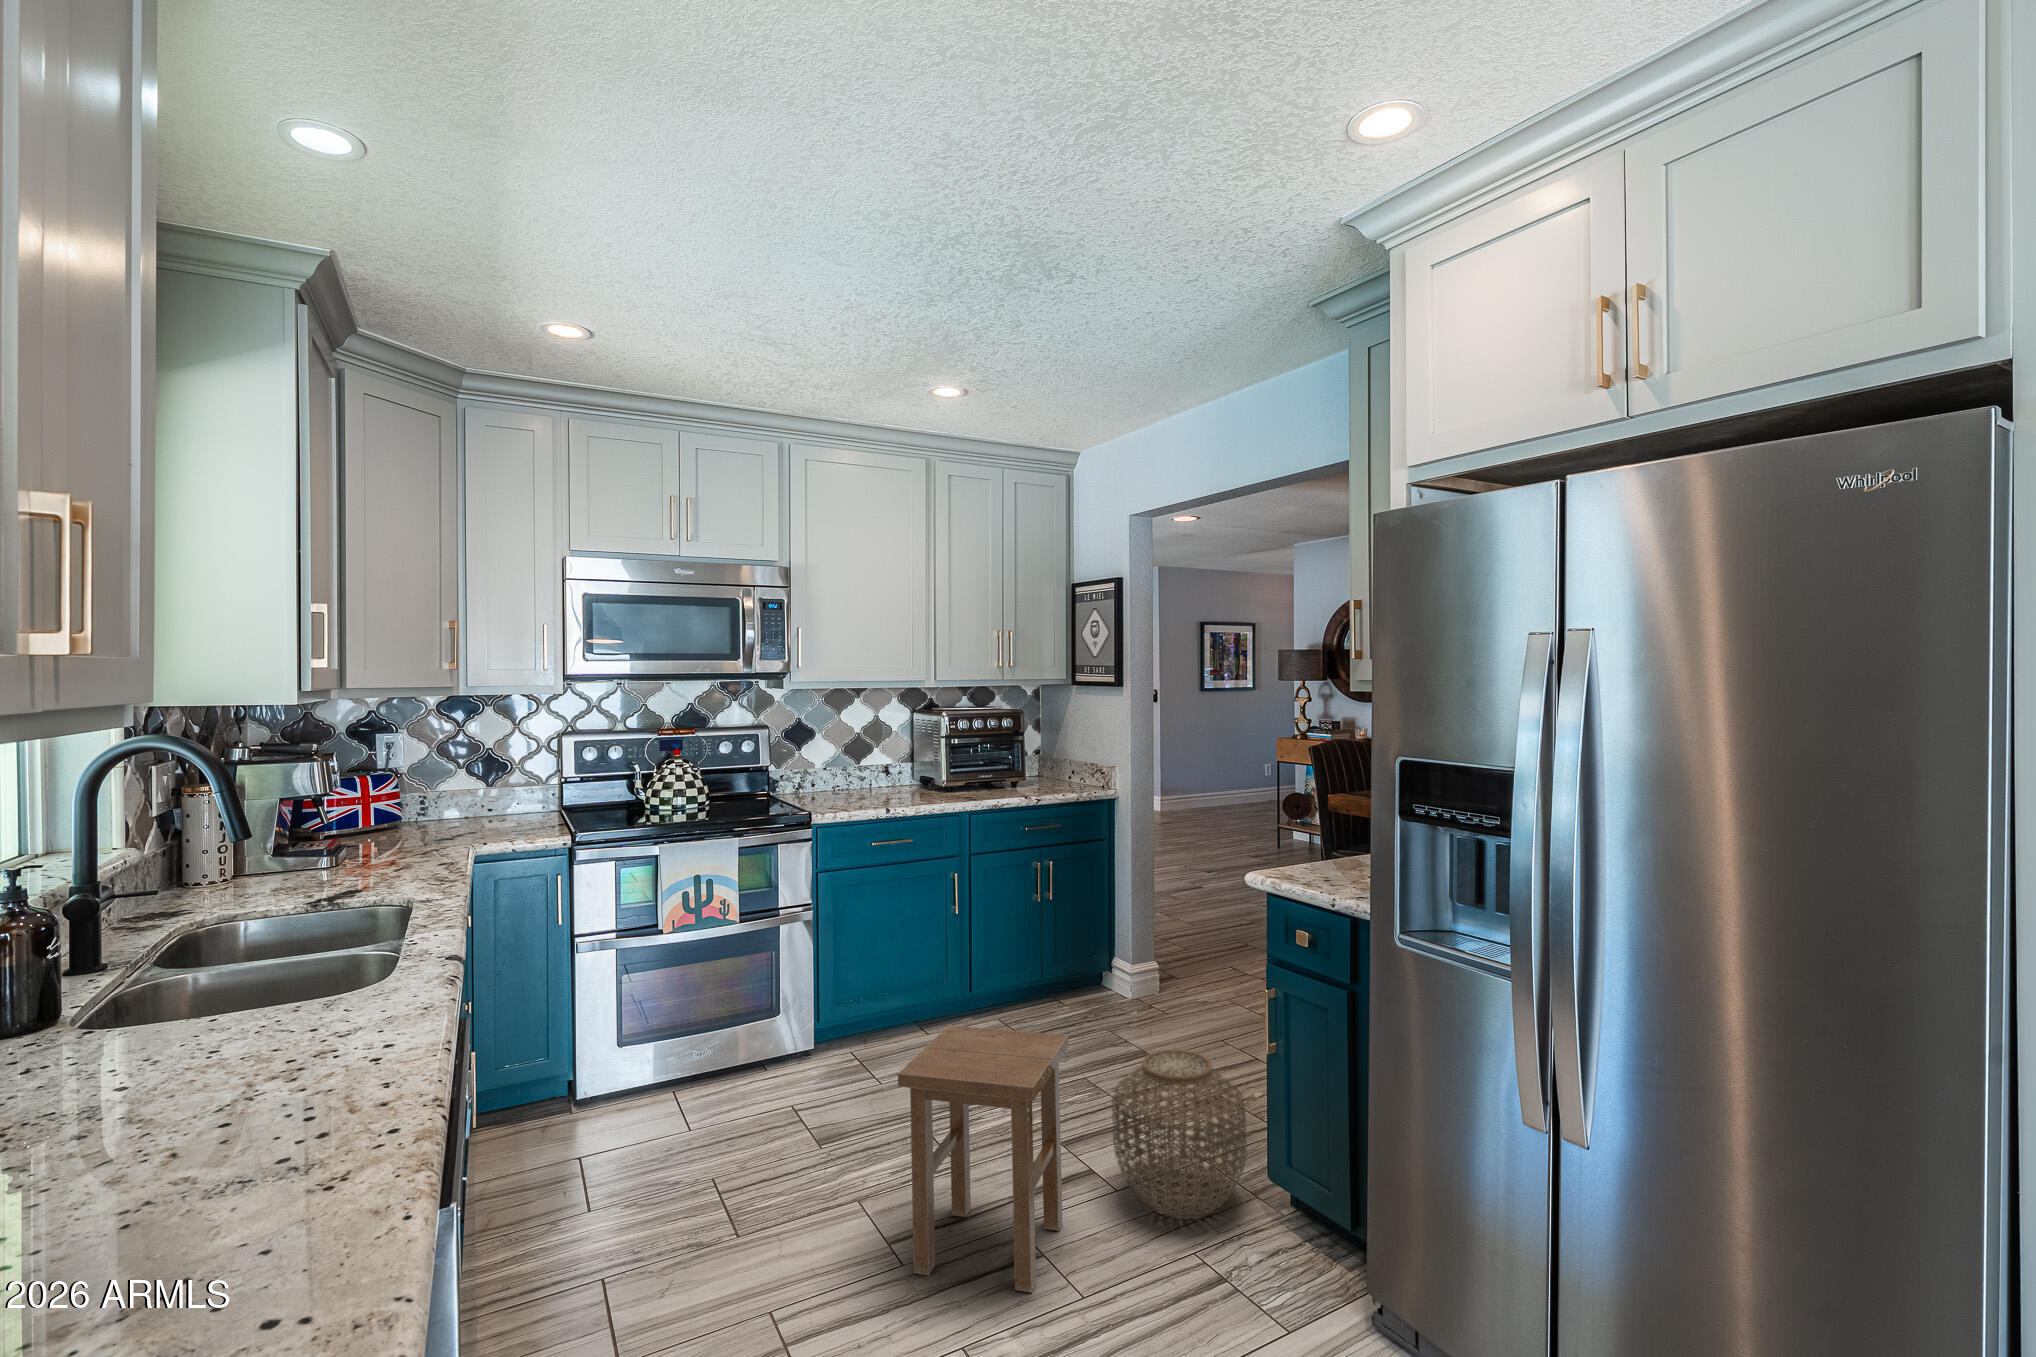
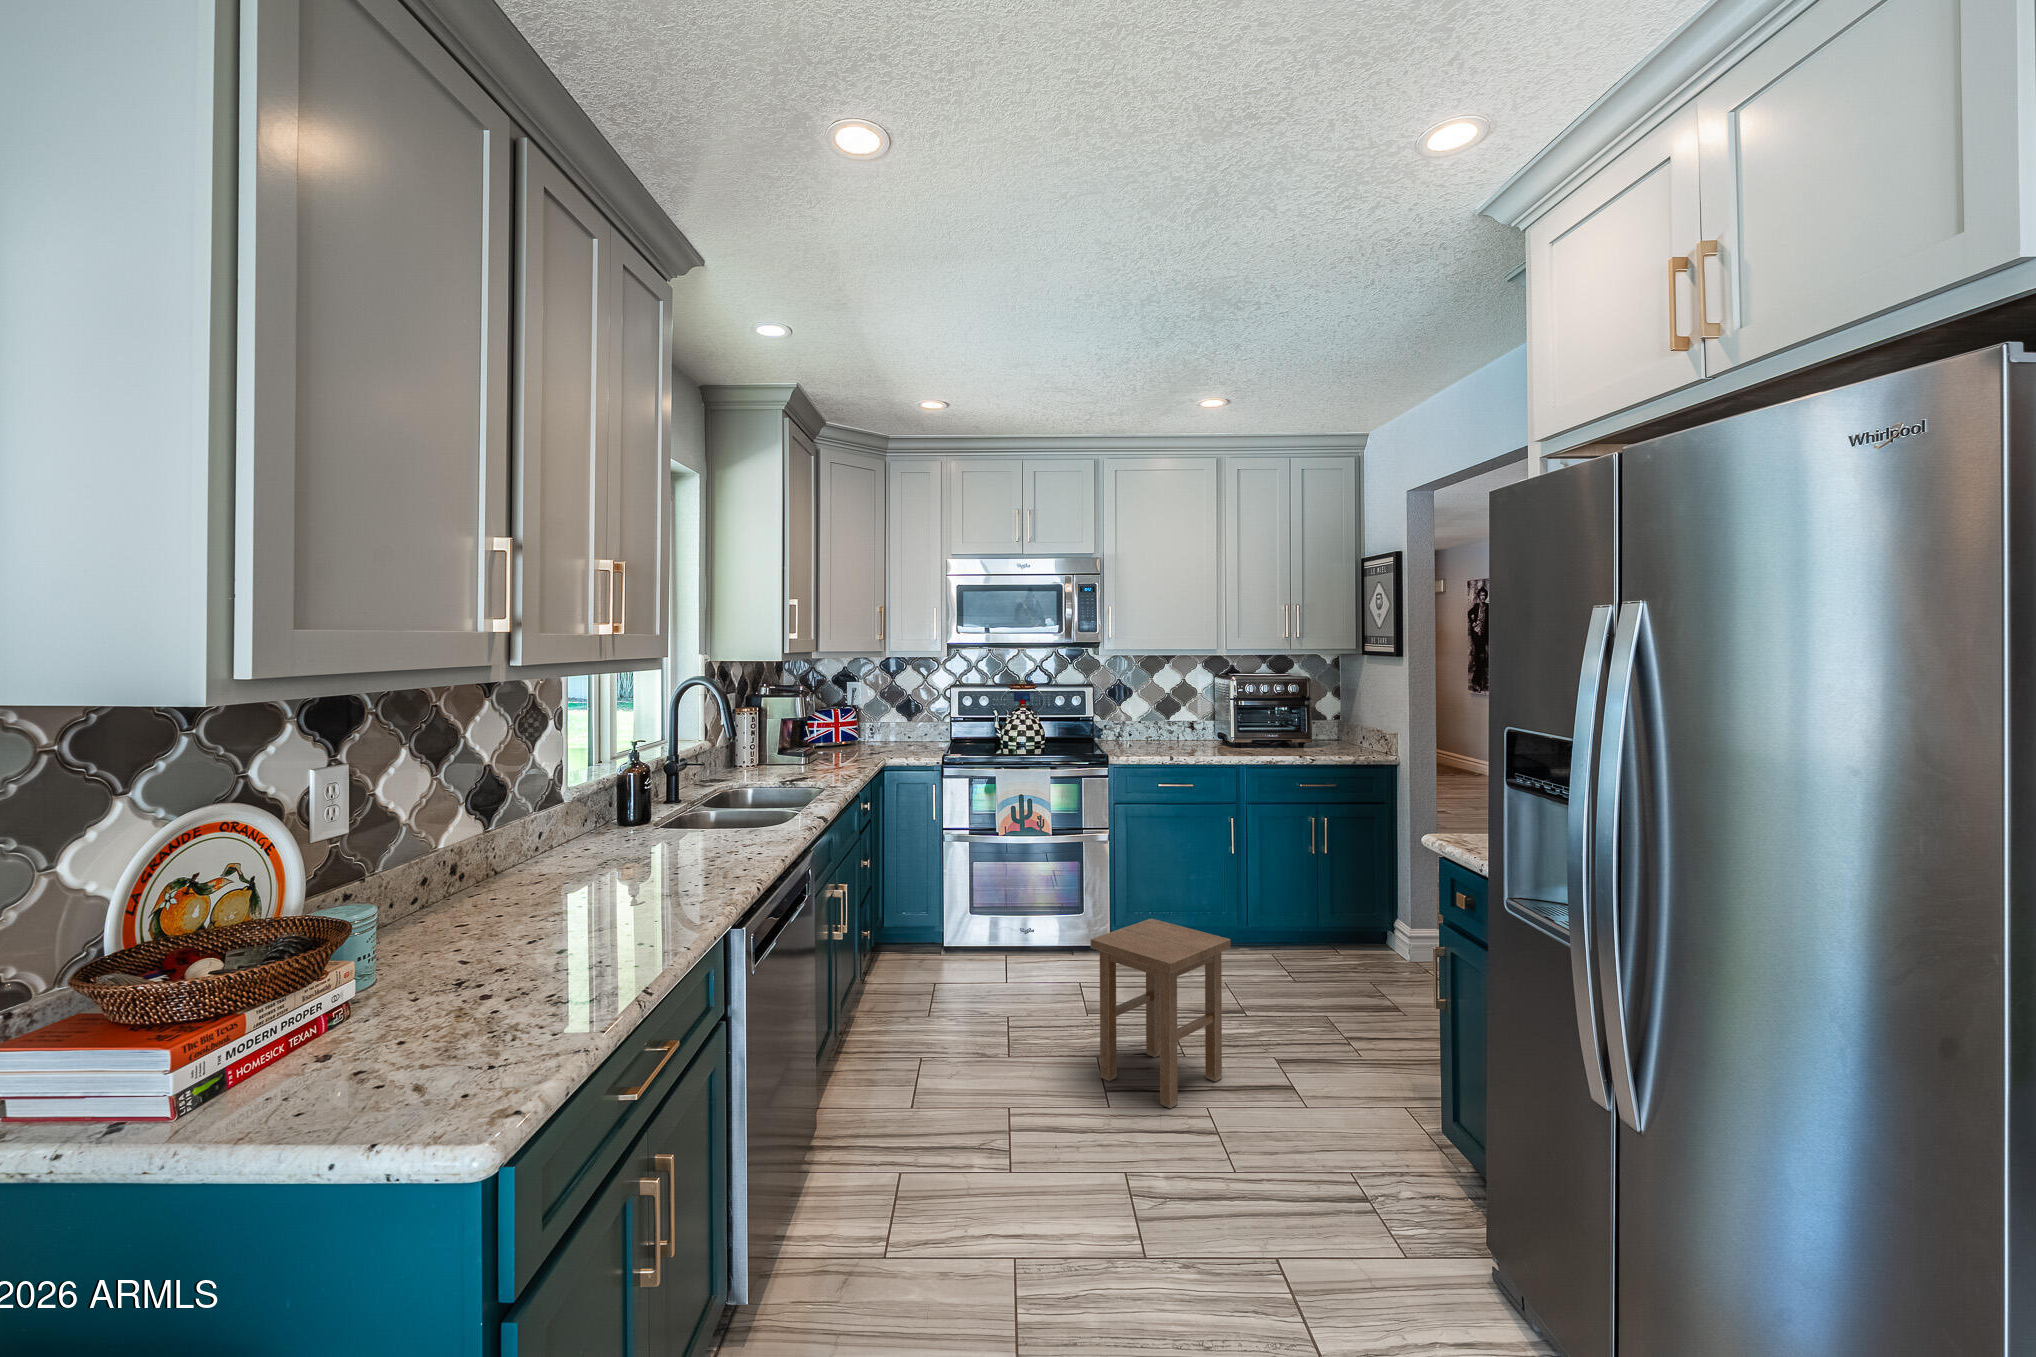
woven basket: present [1112,1050,1247,1219] -> none [1271,969,1385,1103]

